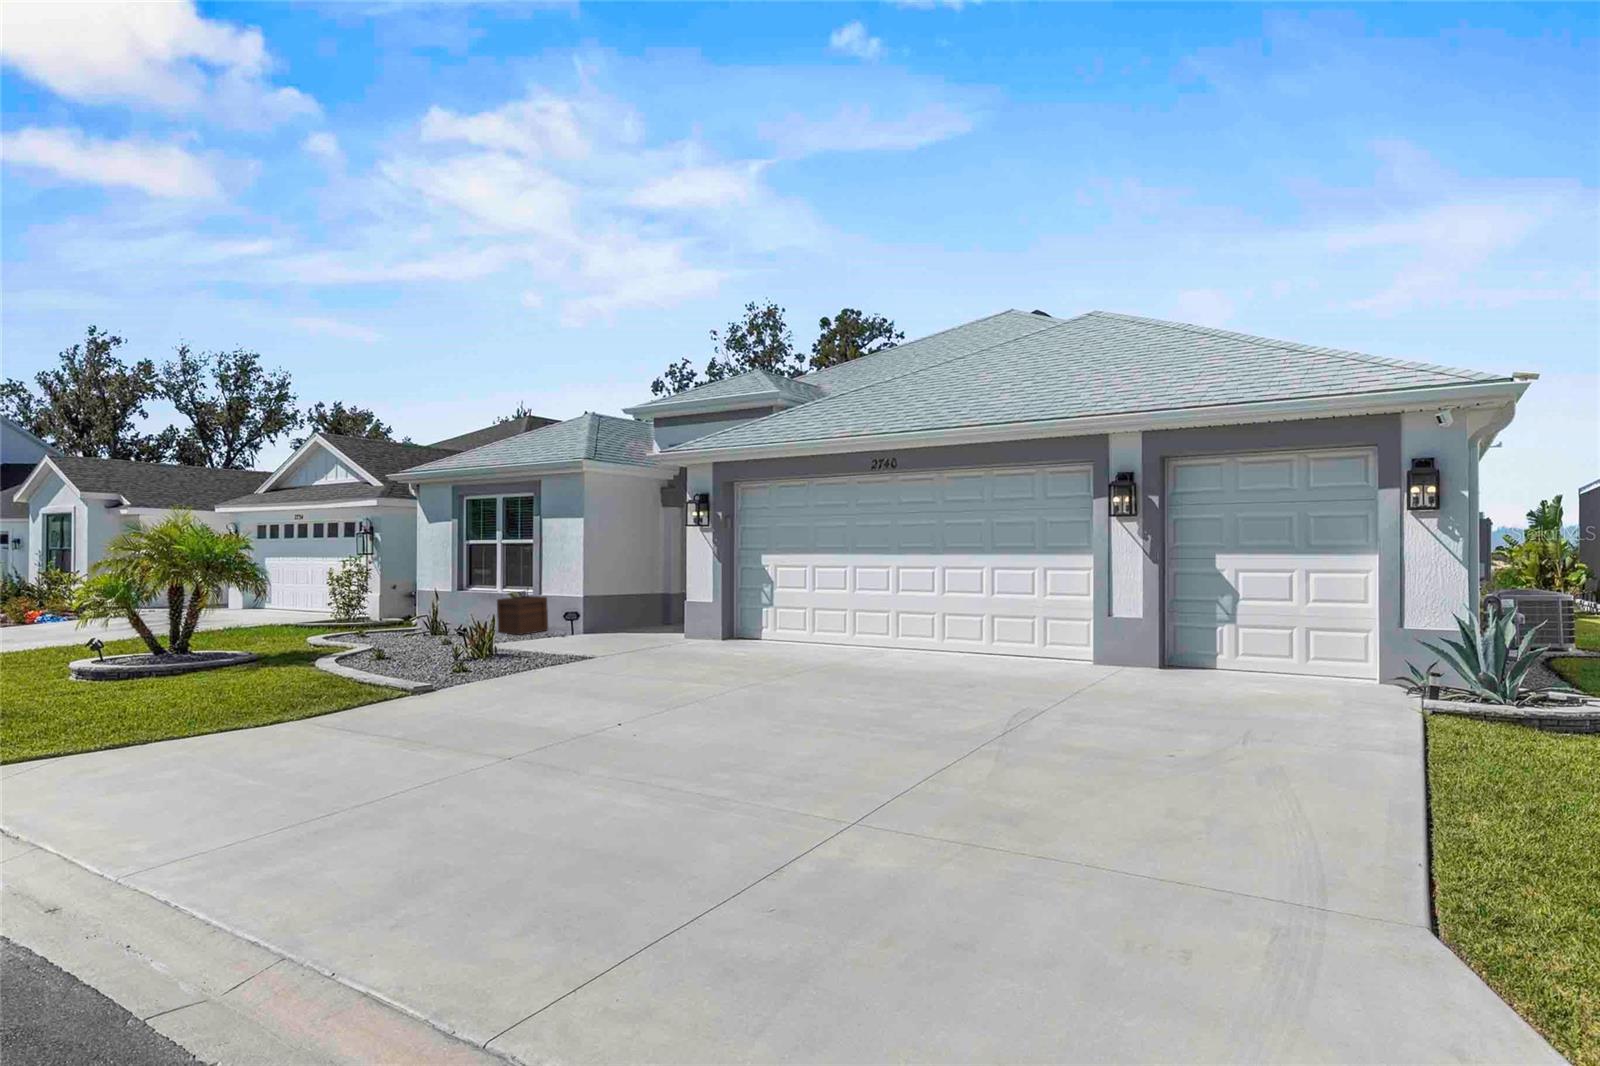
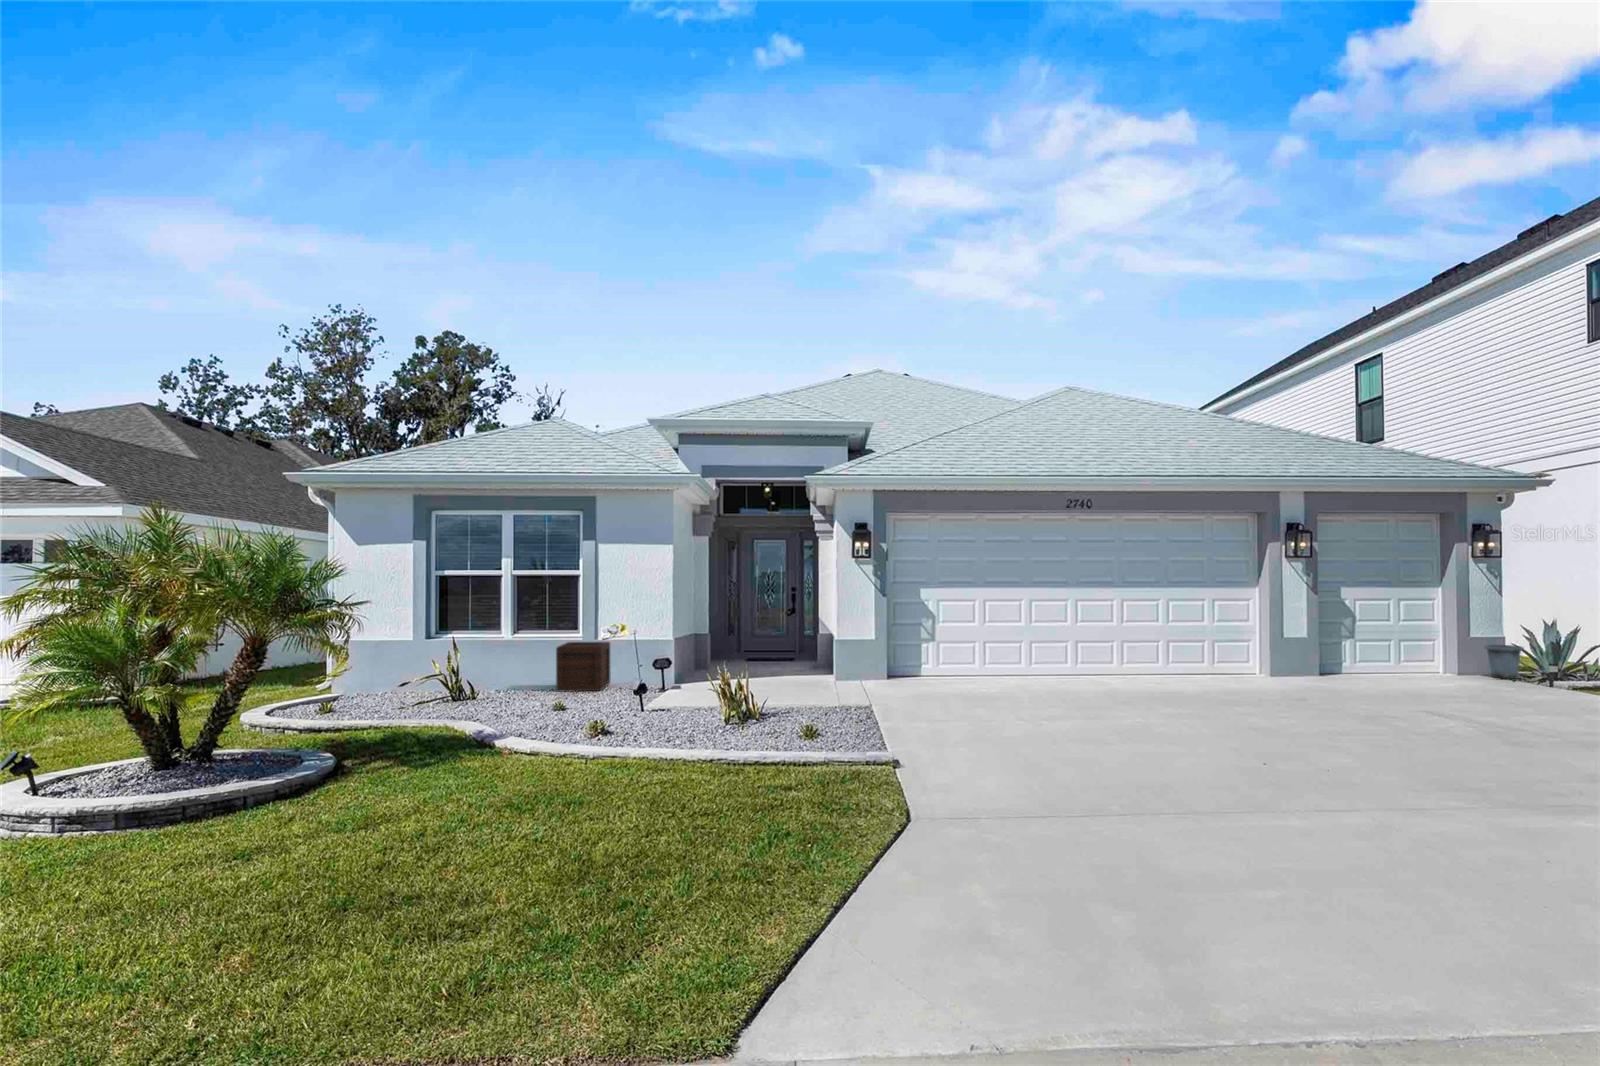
trash can: none [1421,642,1480,696] -> present [1484,645,1524,679]

